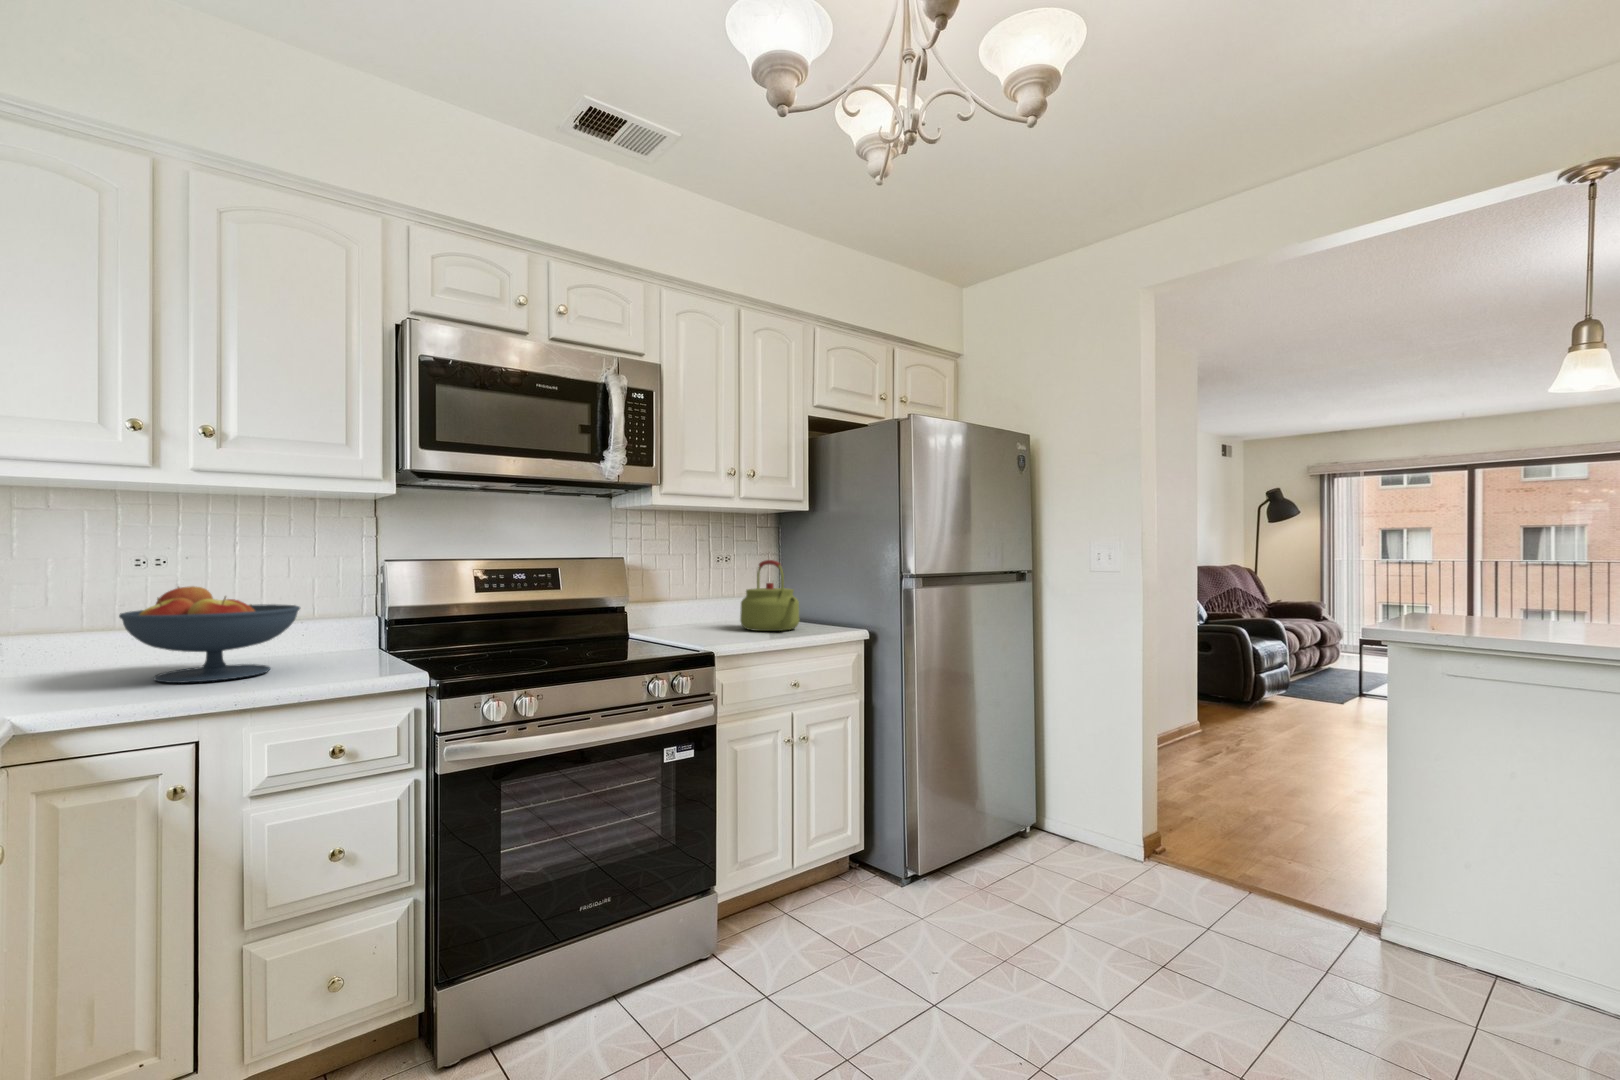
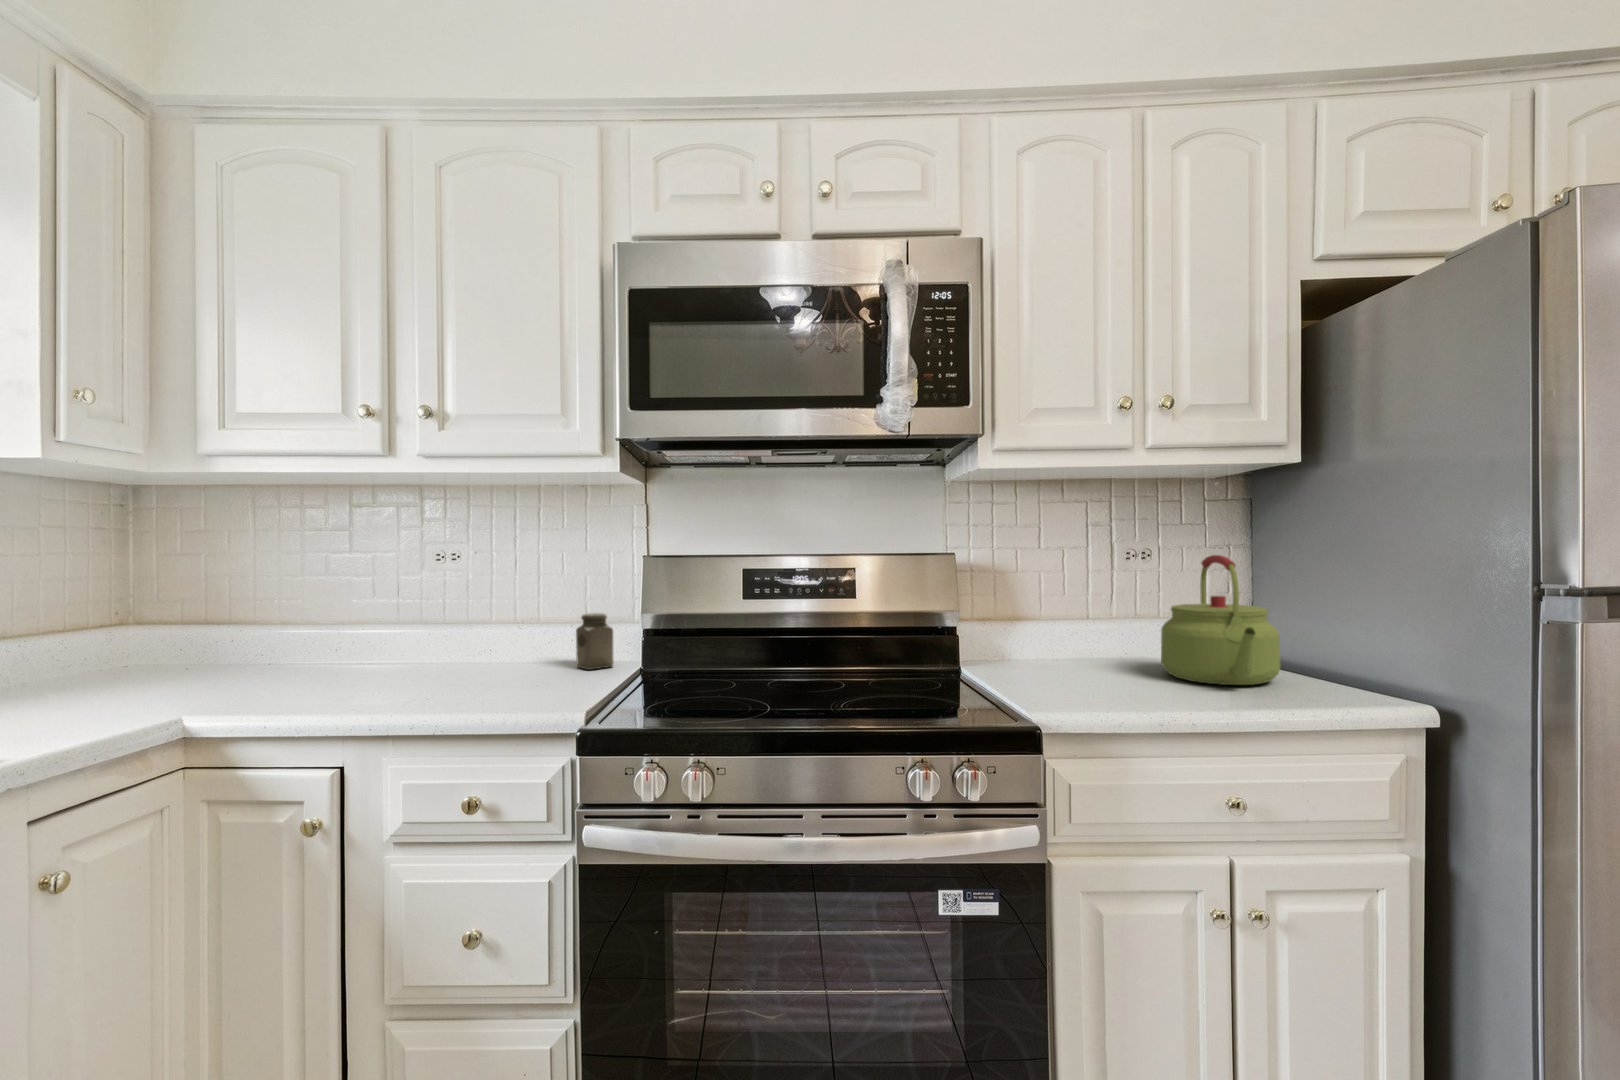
fruit bowl: present [119,586,300,683] -> none [347,583,522,693]
salt shaker: none [320,610,358,657] -> present [576,613,613,670]

